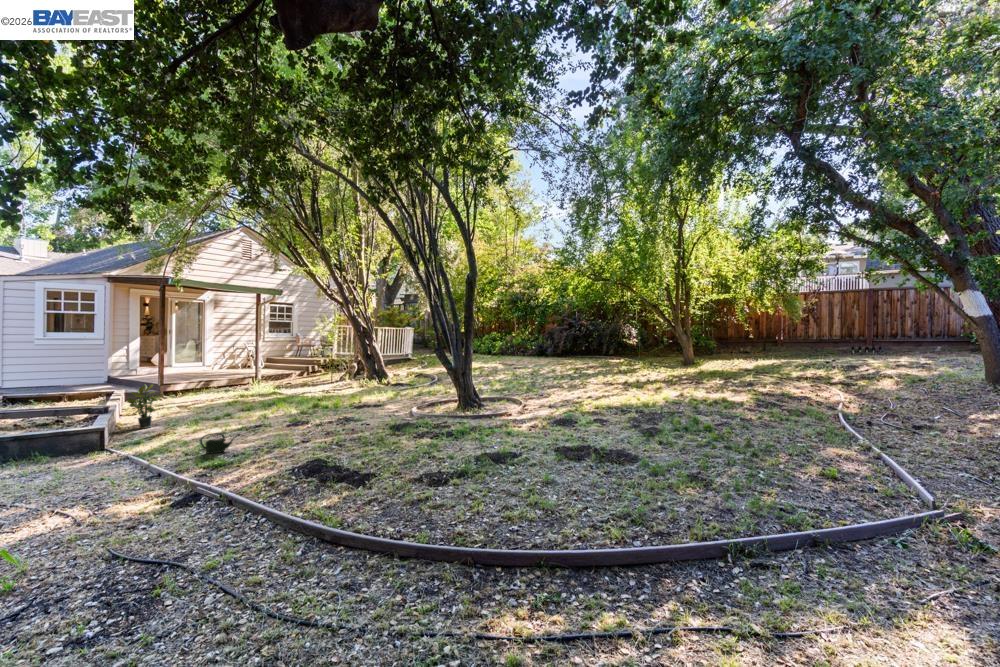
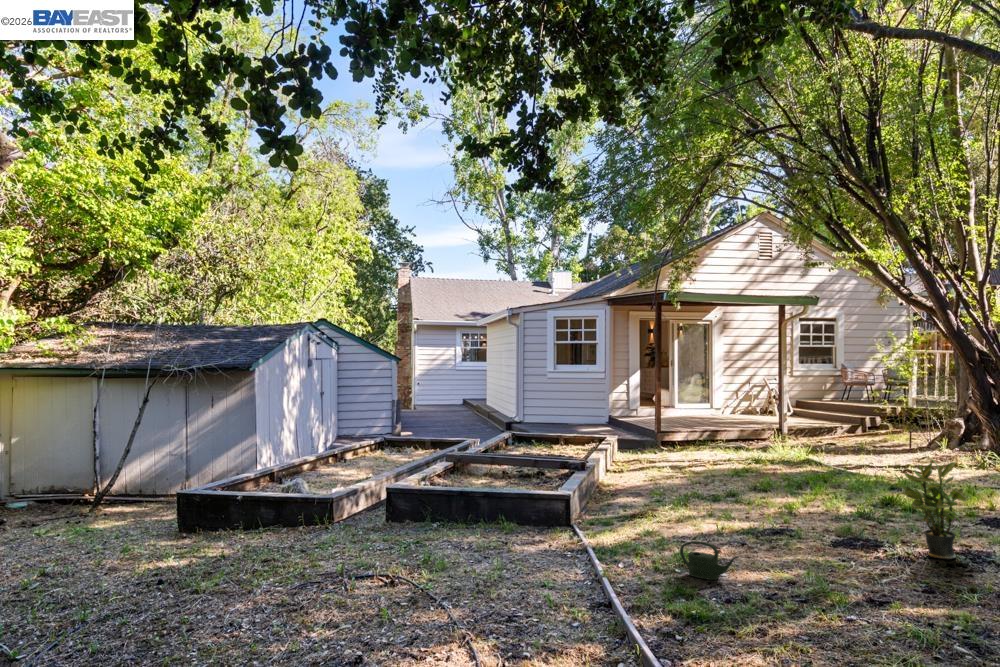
potted plant: present [127,384,157,429] -> present [903,460,966,559]

